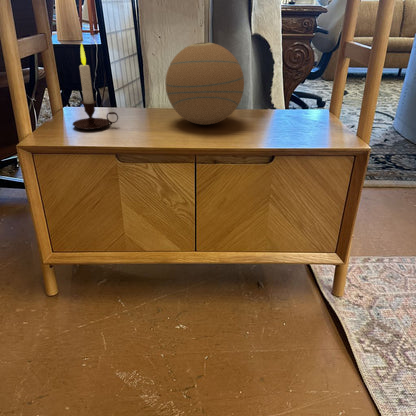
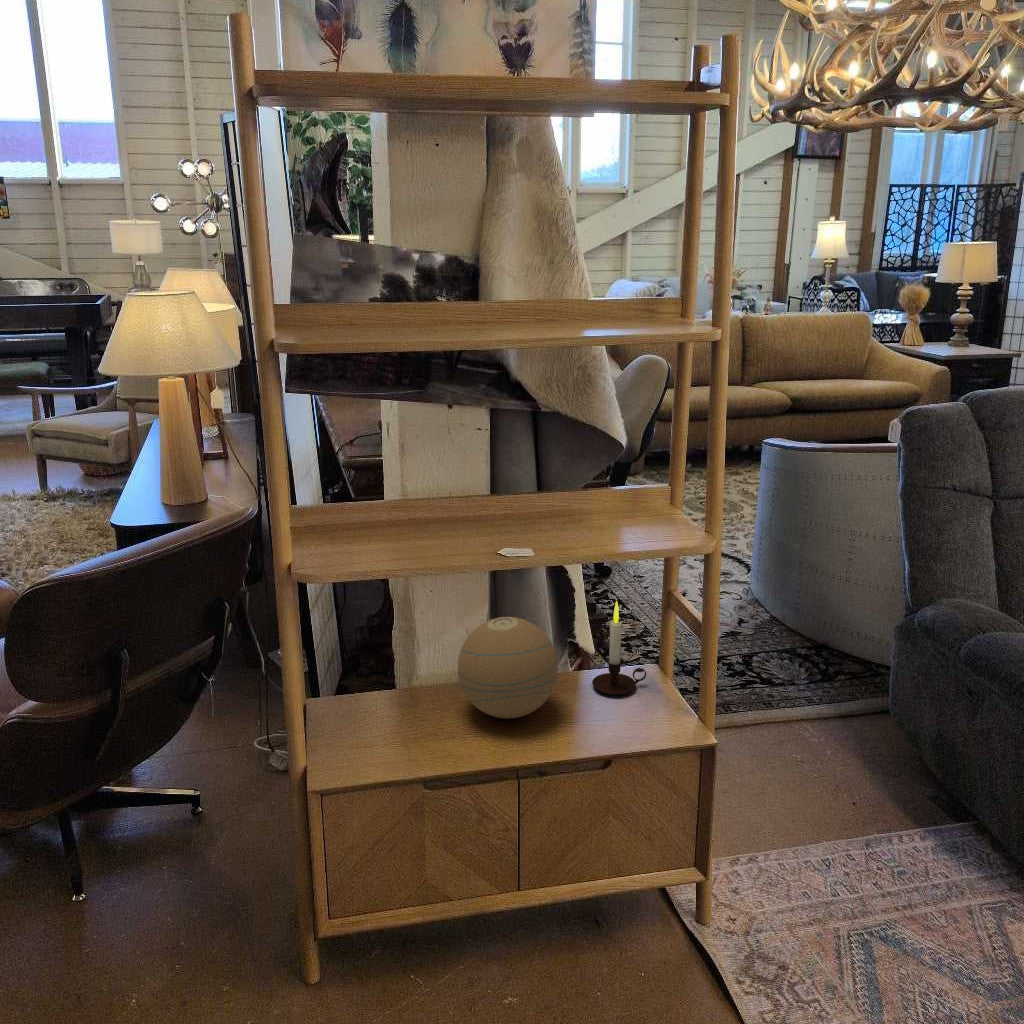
candle: present [73,44,118,130] -> present [592,601,646,695]

